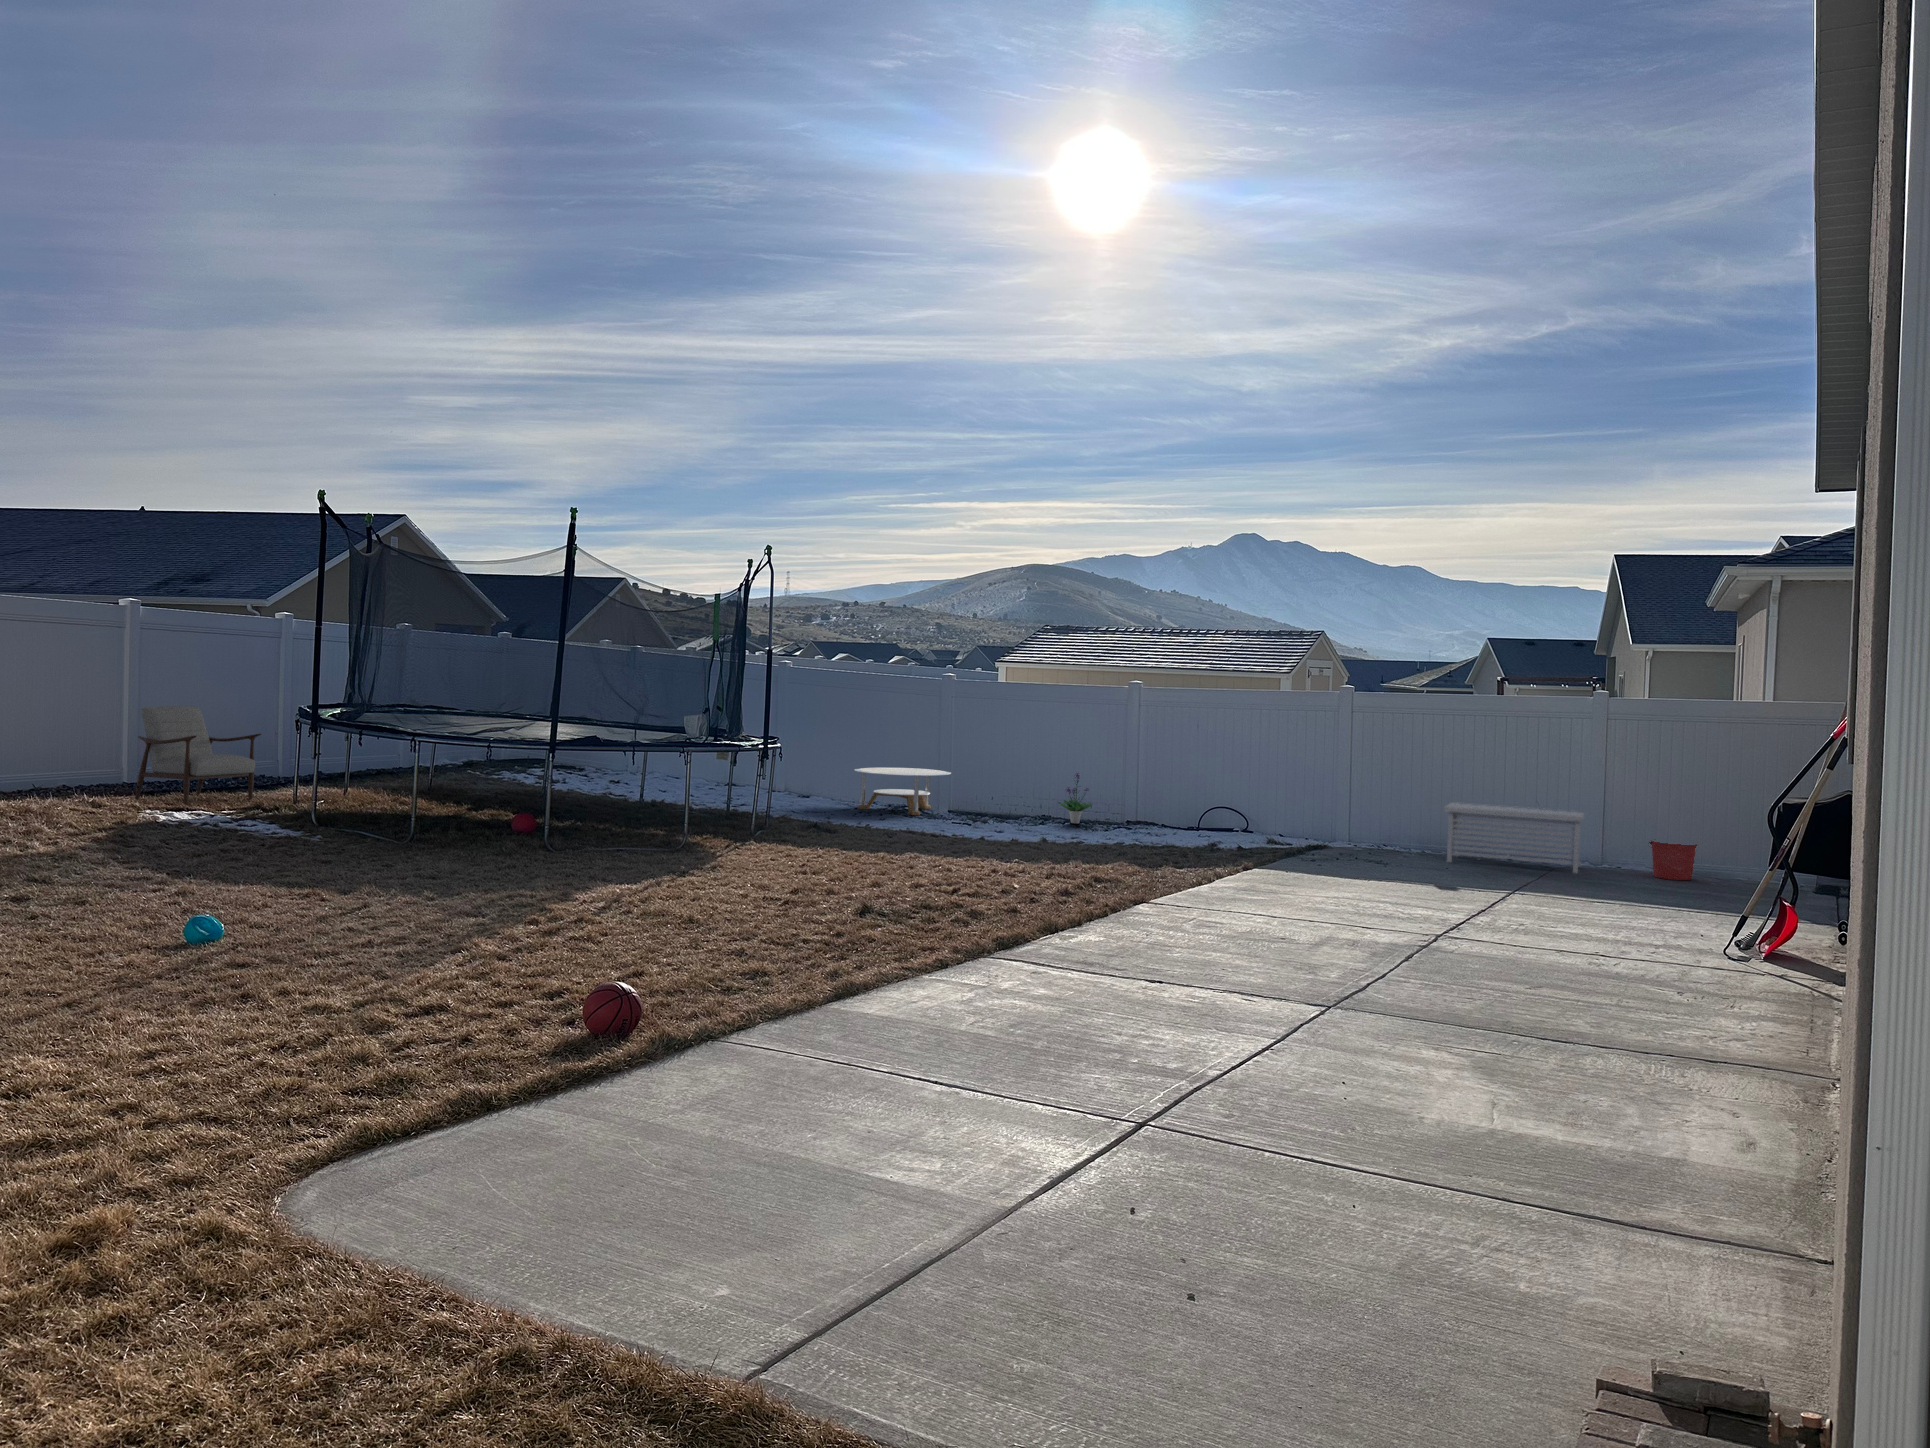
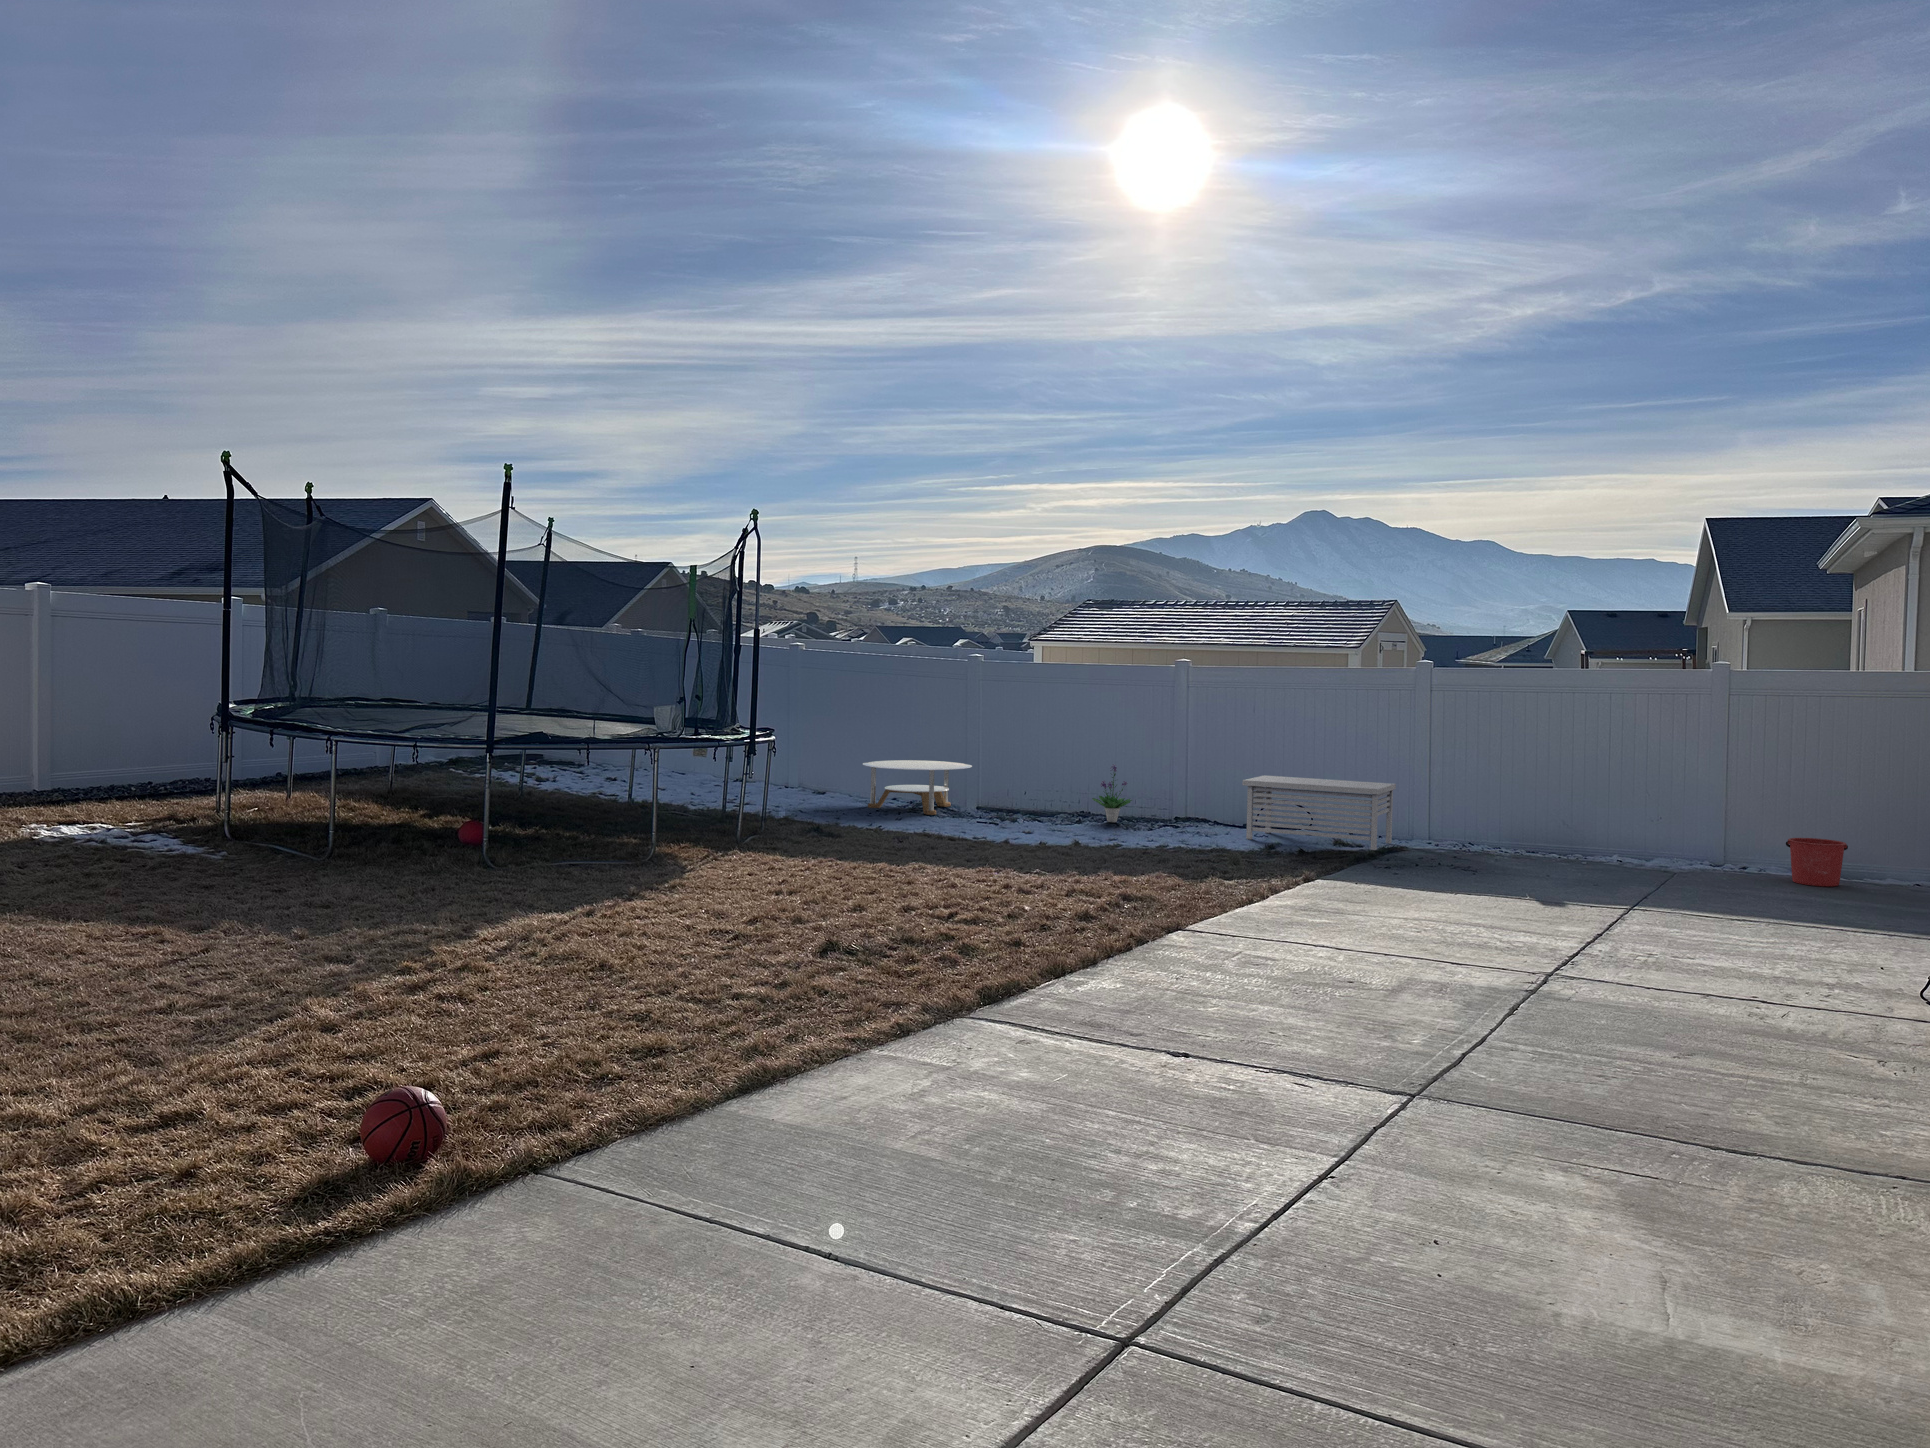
chair: present [135,706,261,804] -> none [44,702,186,814]
storage bench: present [1444,802,1584,873] -> present [1242,775,1396,850]

